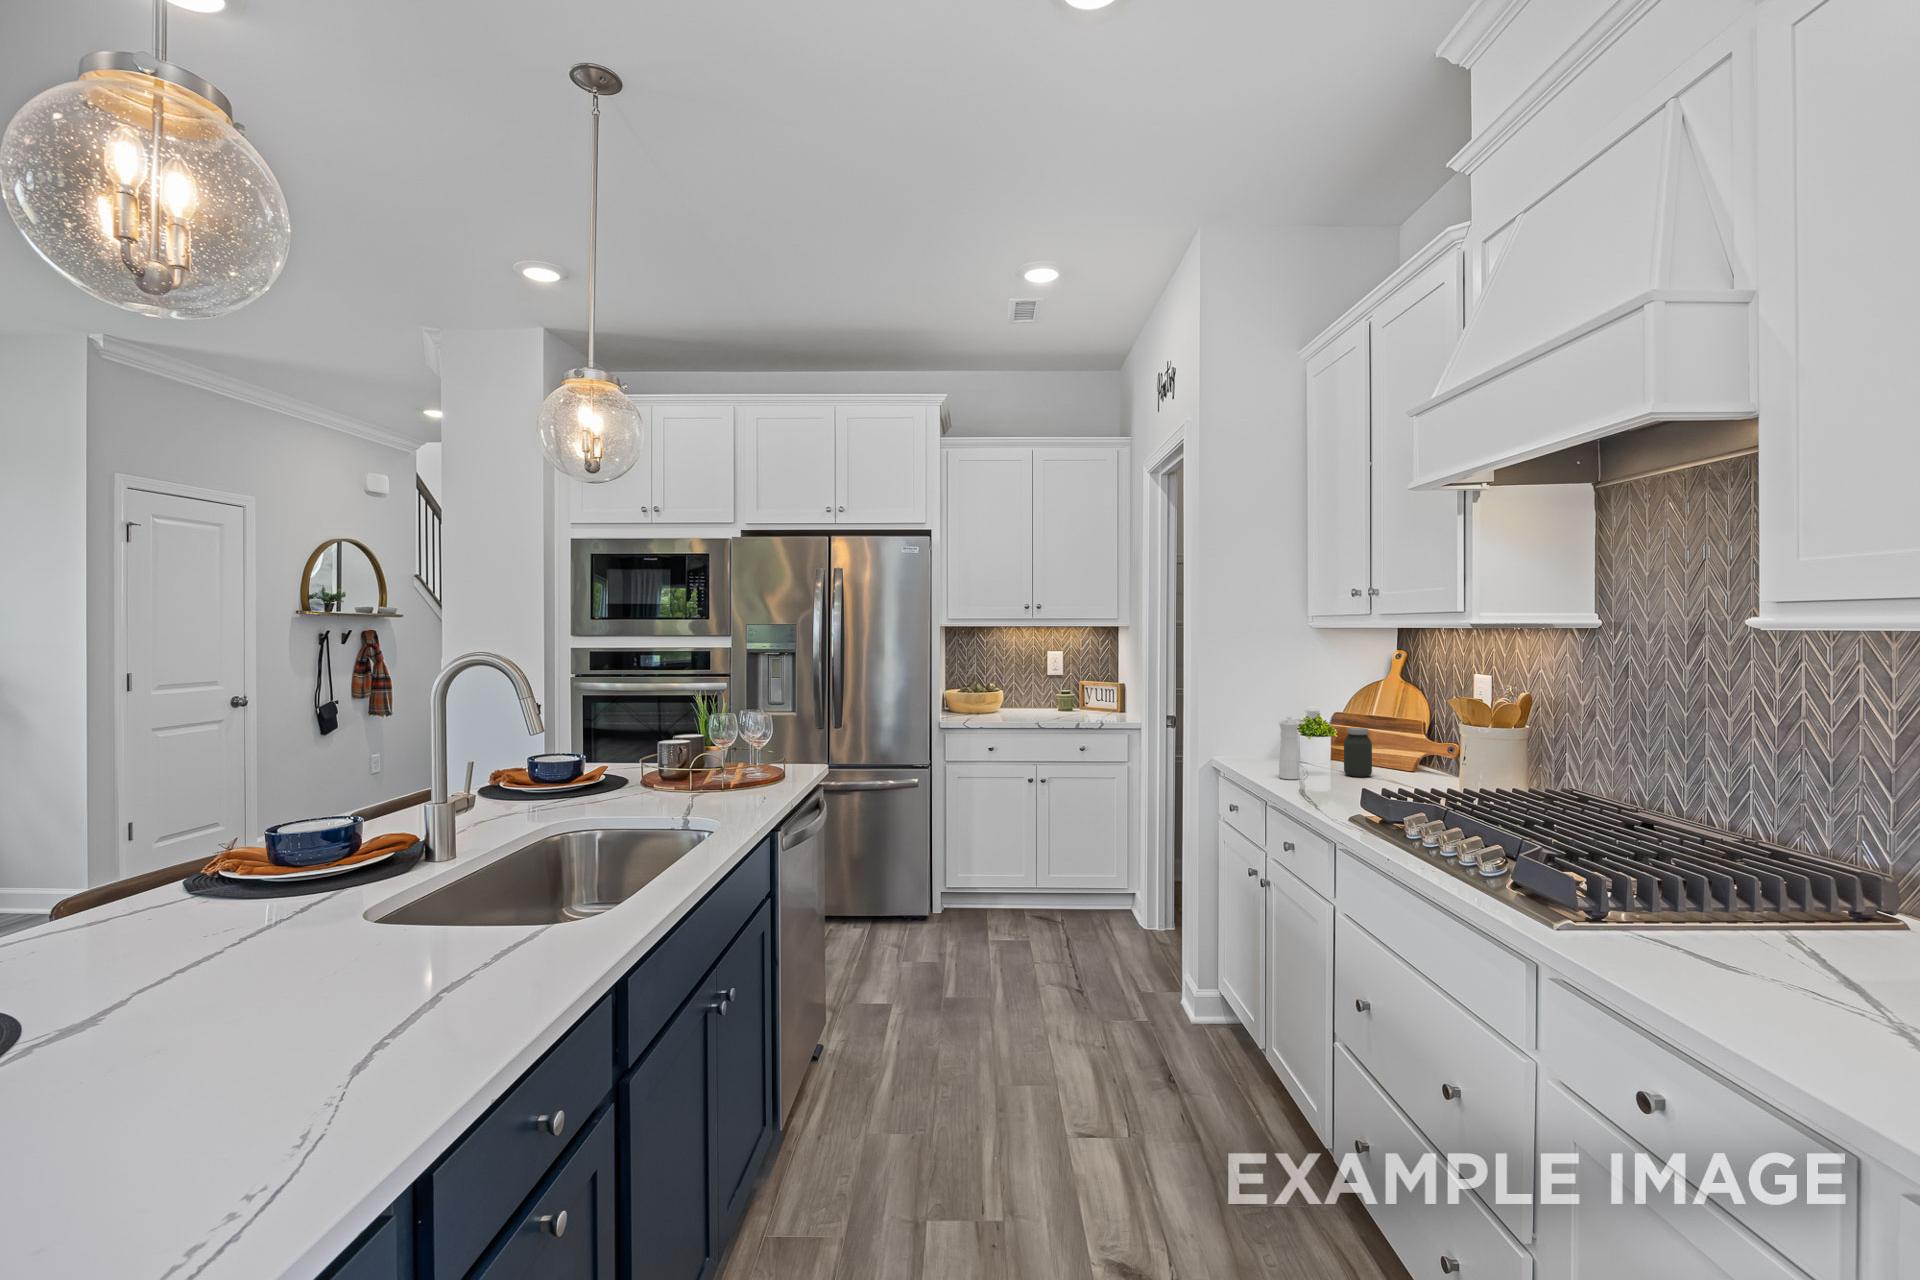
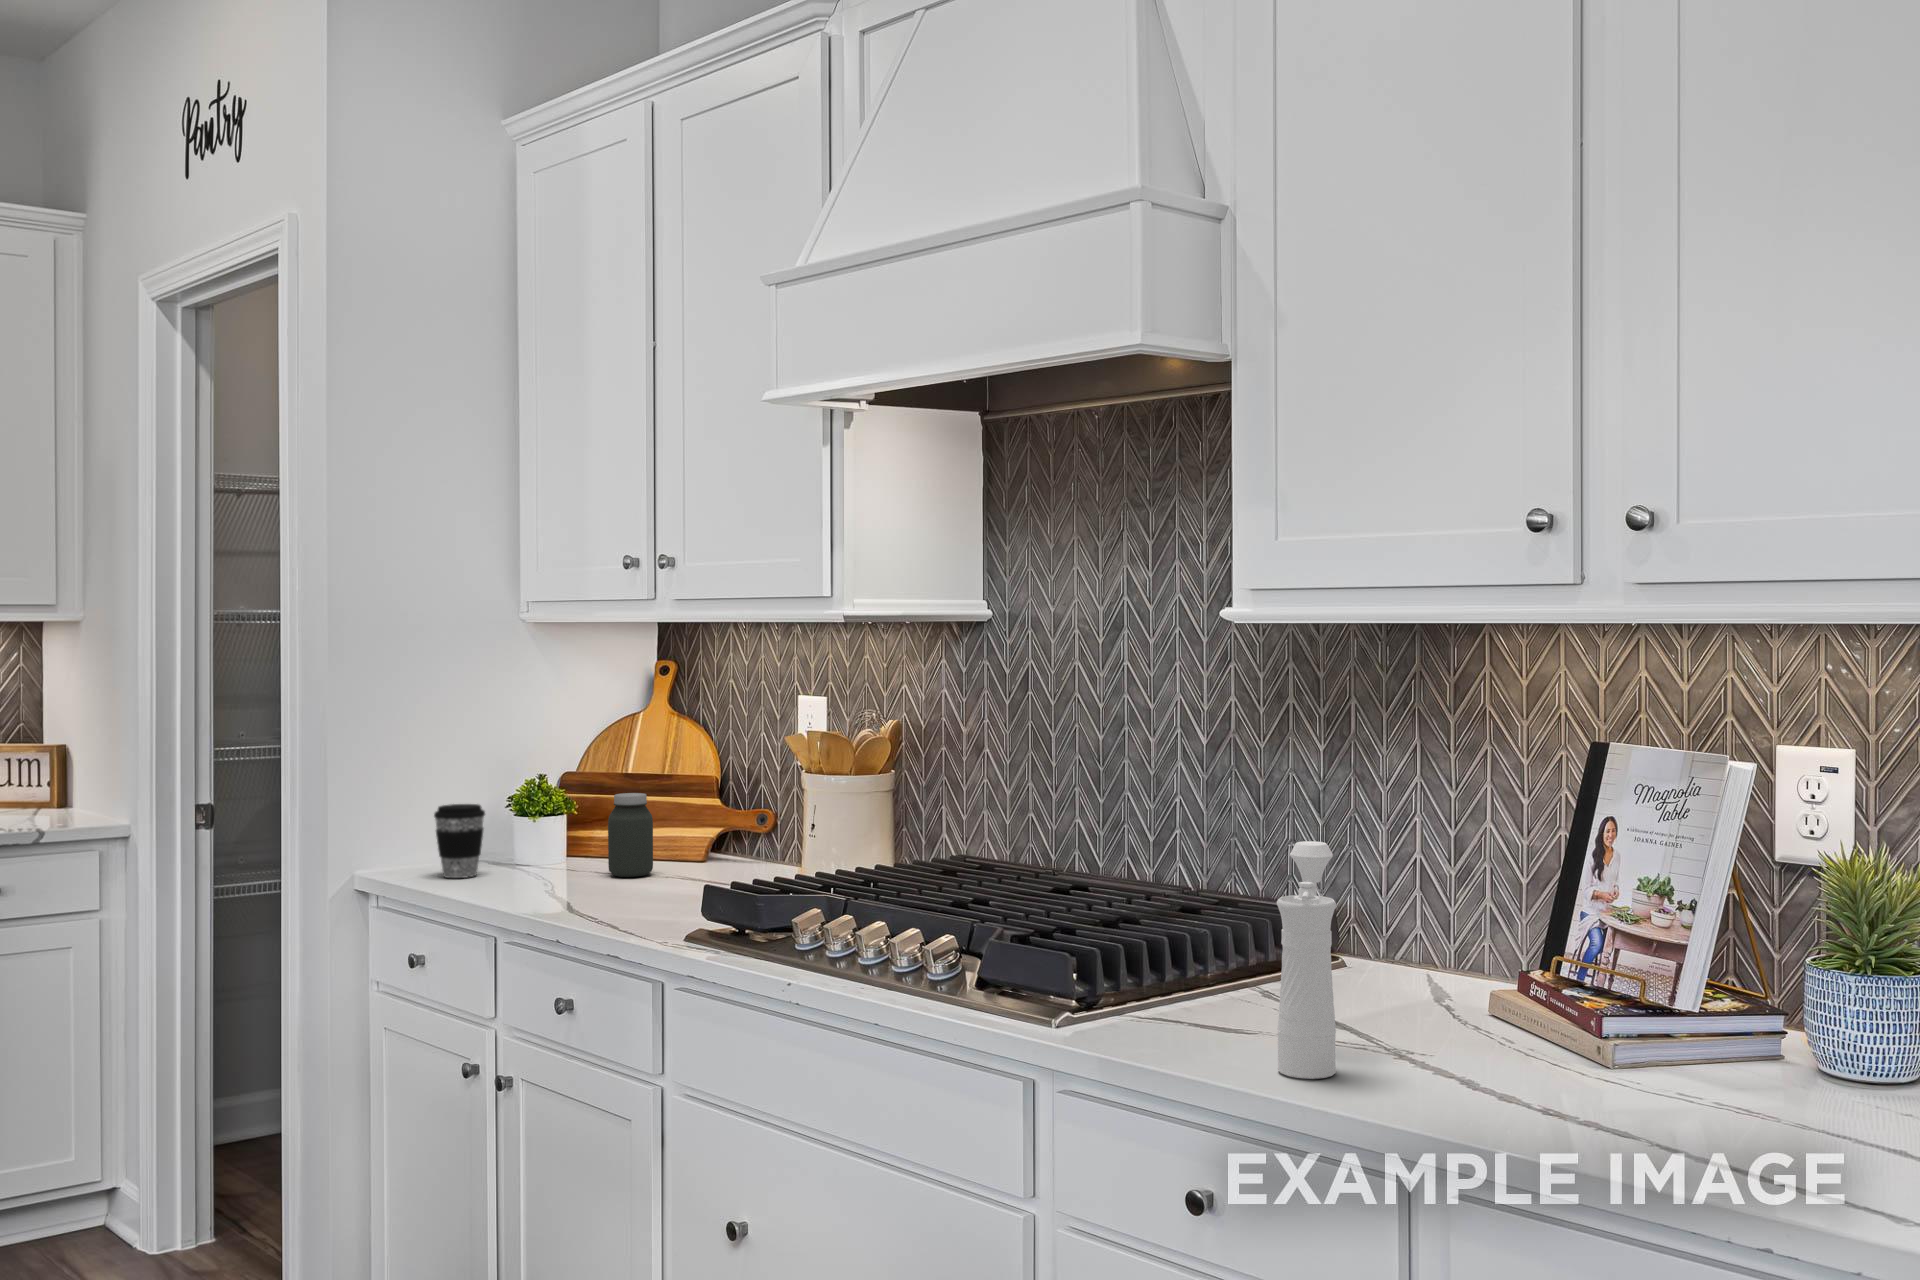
pepper mill: present [1279,706,1320,779] -> present [1276,841,1337,1079]
coffee cup: none [1248,726,1276,766] -> present [434,804,485,878]

